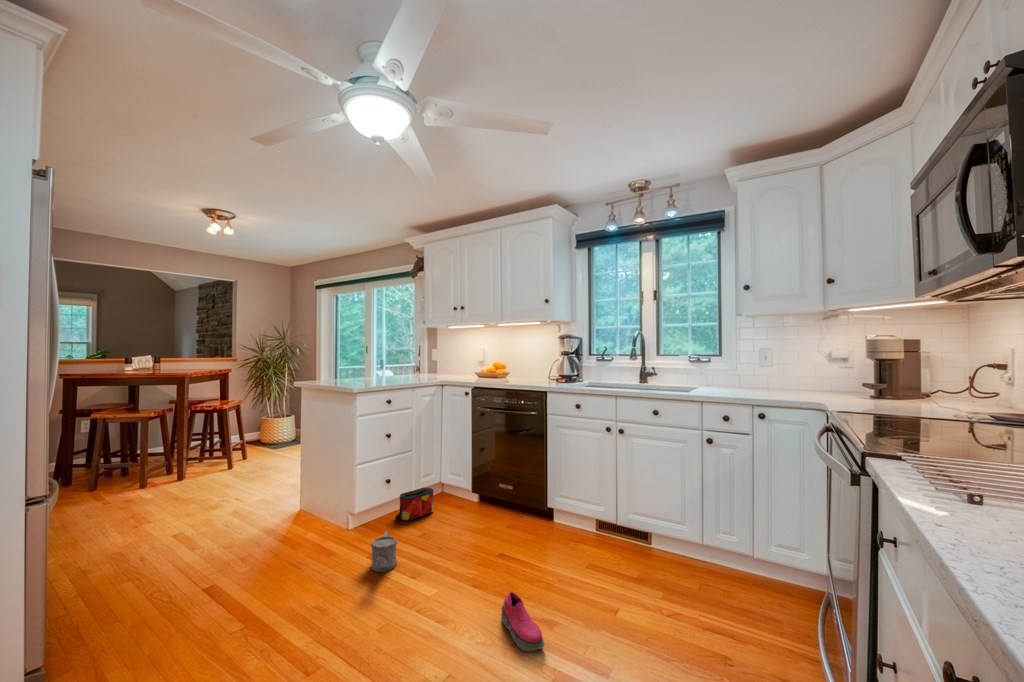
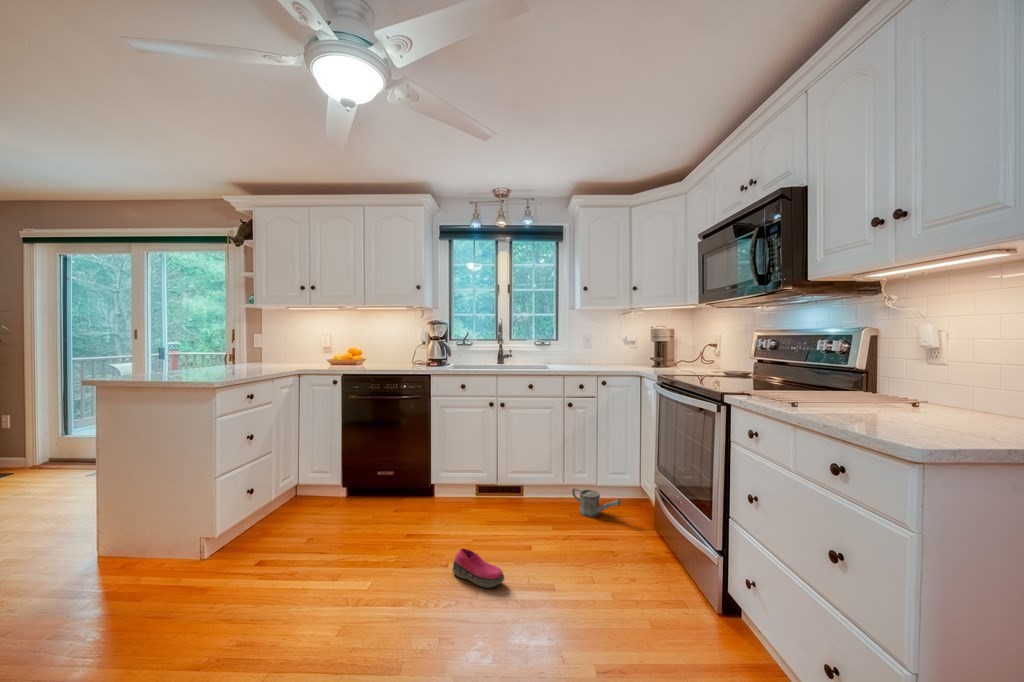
bag: present [395,488,433,521] -> none [263,488,304,529]
watering can: present [371,531,397,572] -> present [572,488,621,517]

